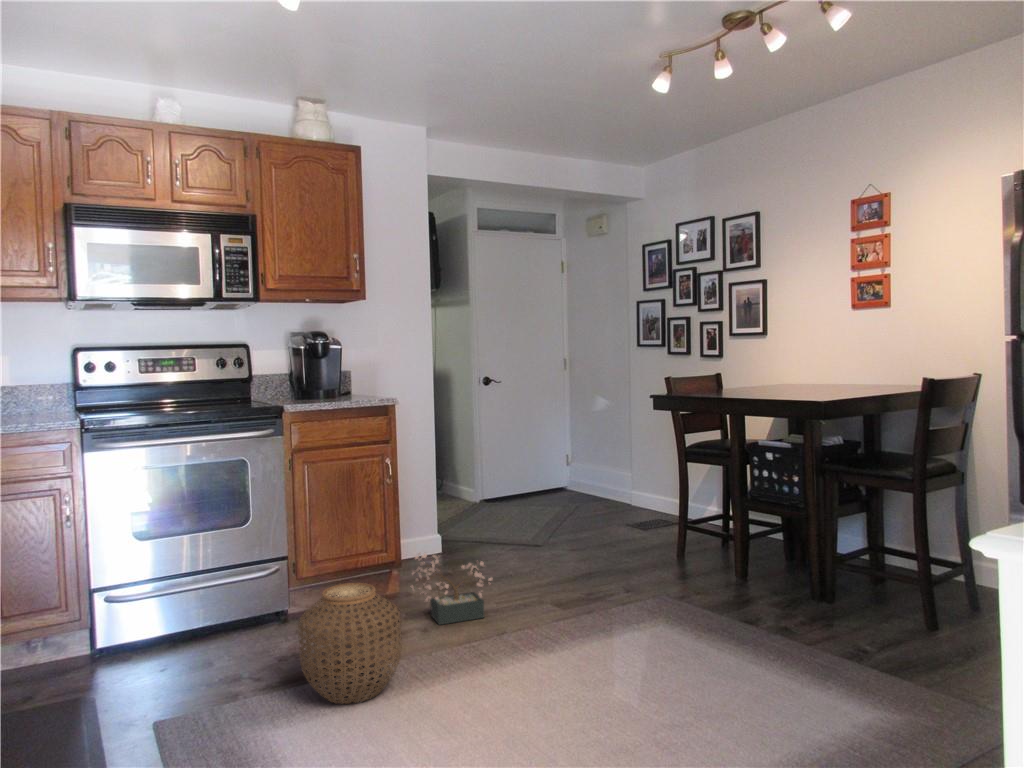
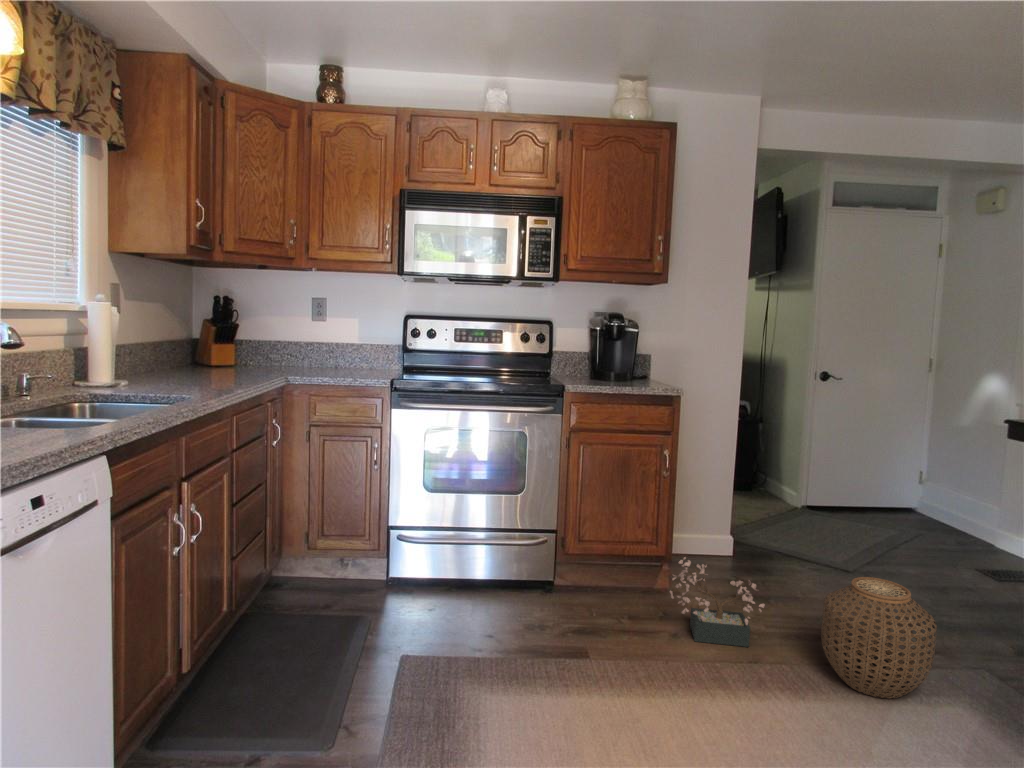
woven basket: present [298,583,401,704] -> present [821,577,937,698]

